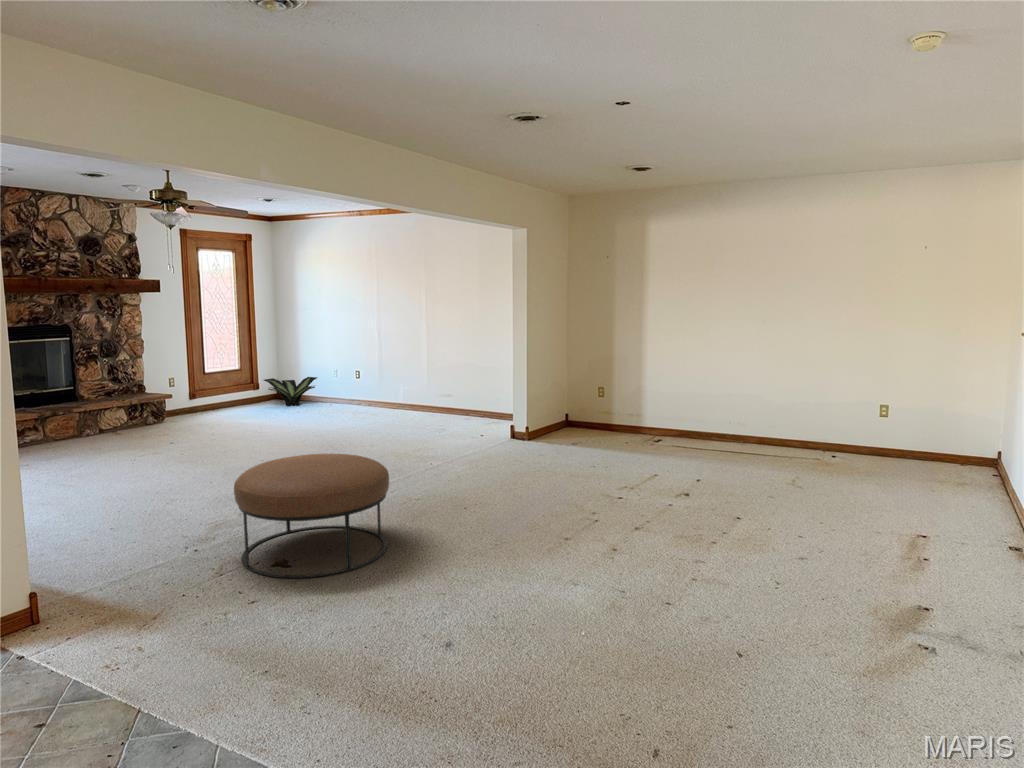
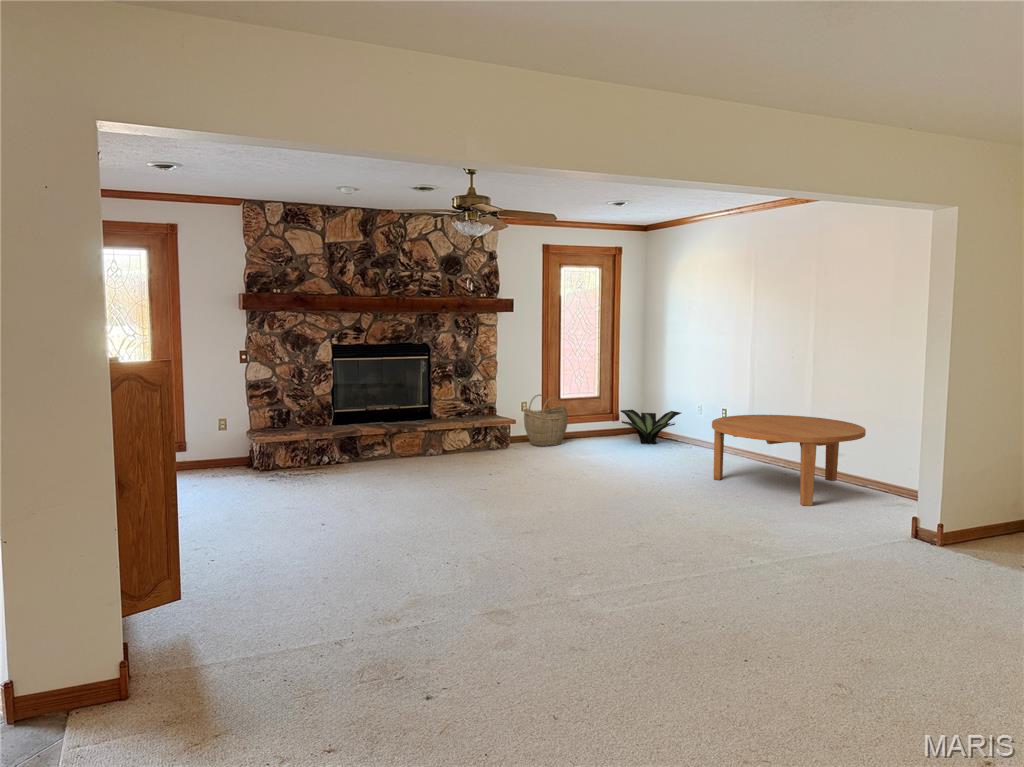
woven basket: none [176,370,219,417] -> present [524,394,568,447]
coffee table: none [363,370,470,431] -> present [712,415,866,506]
ottoman: present [234,454,389,578] -> none [394,538,605,736]

